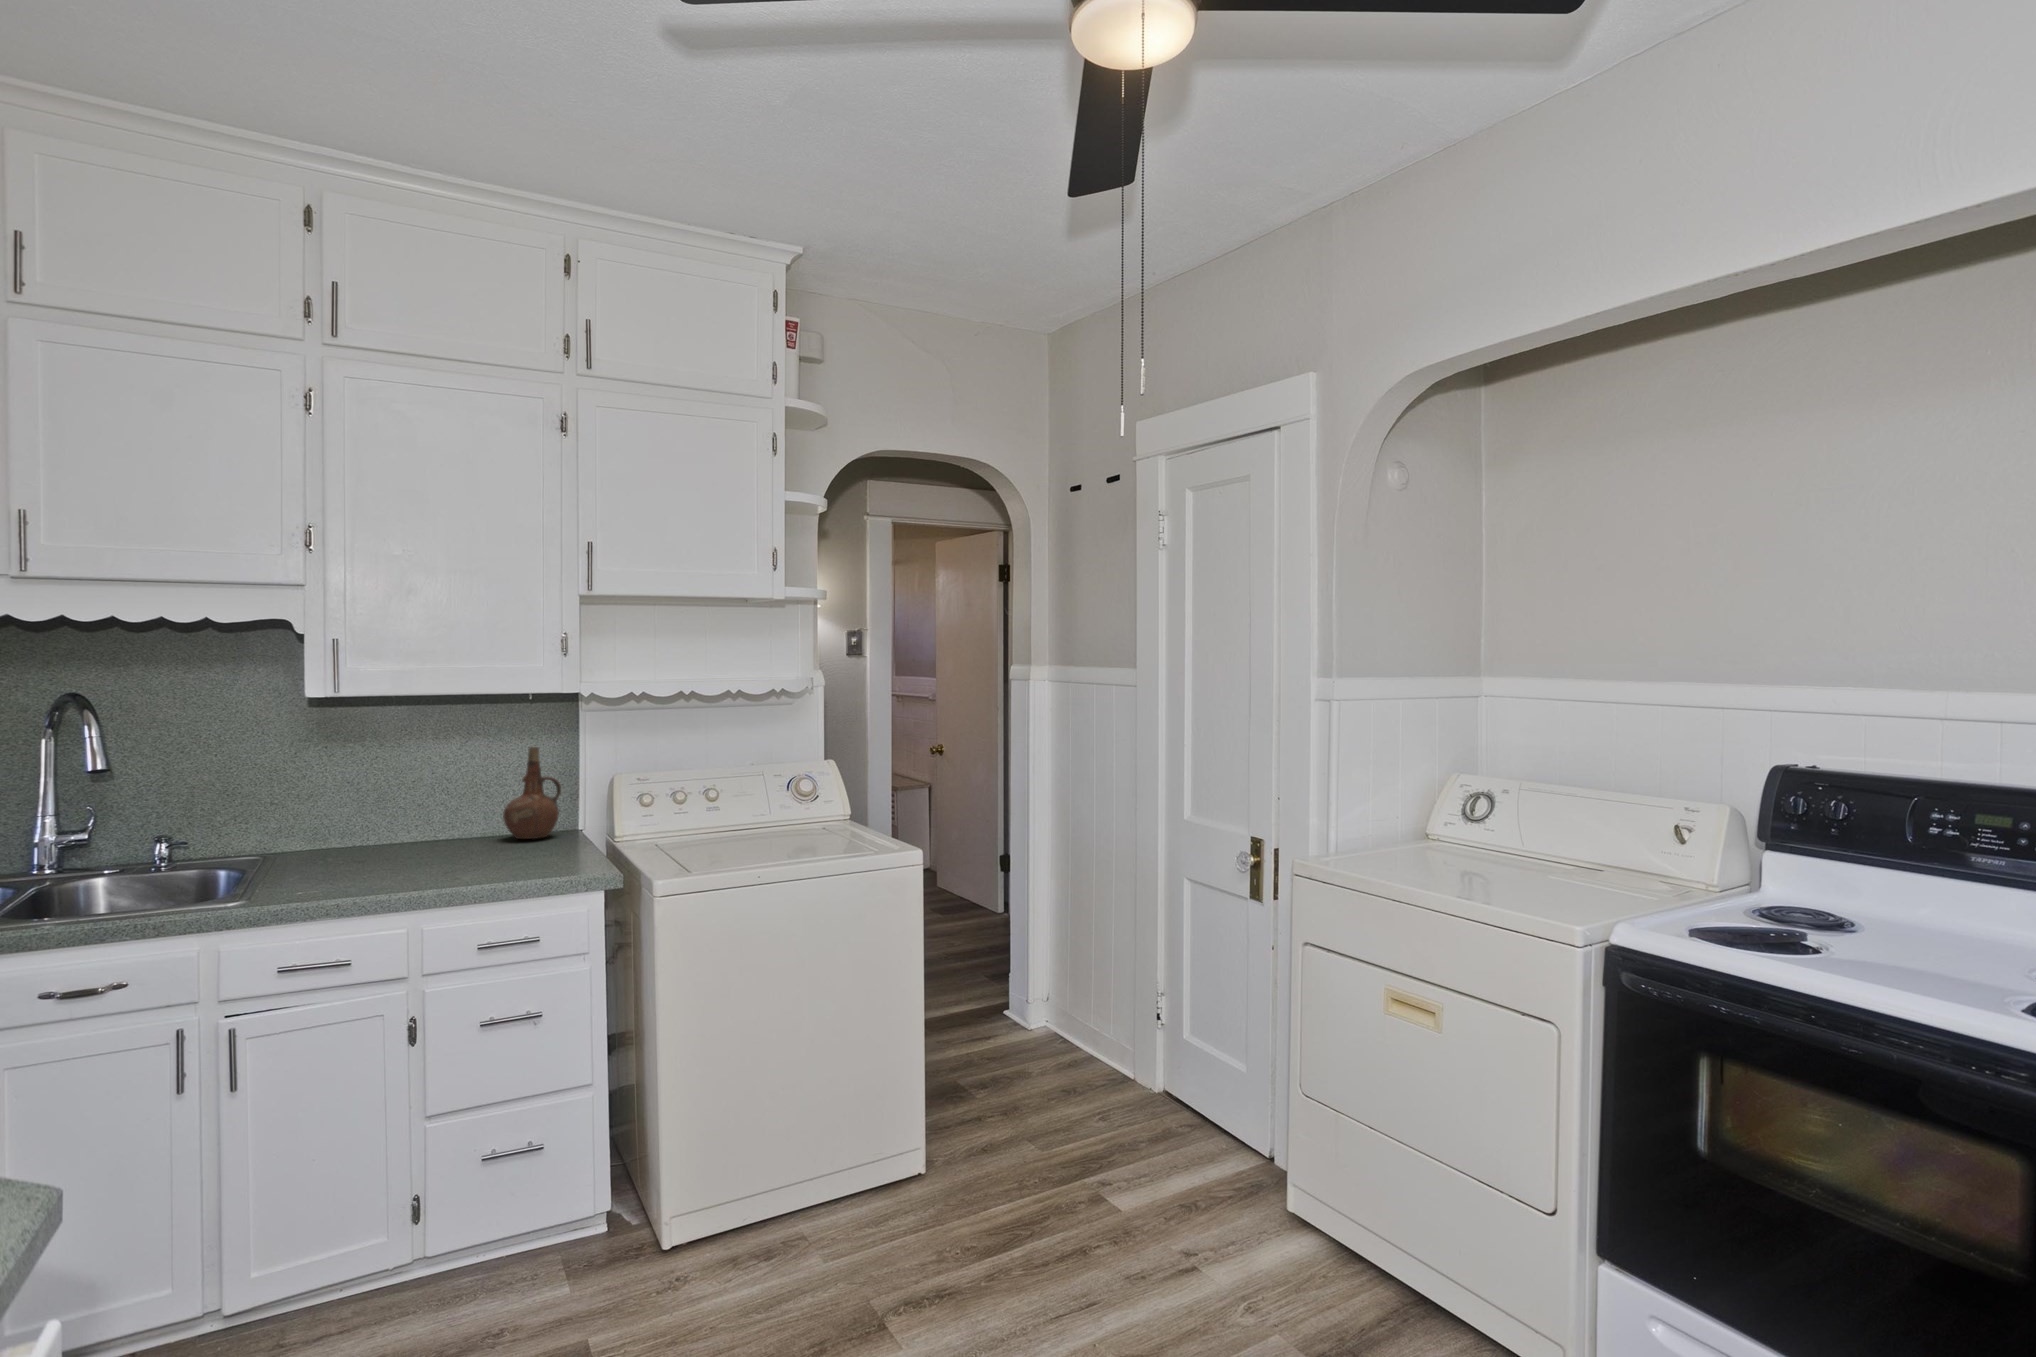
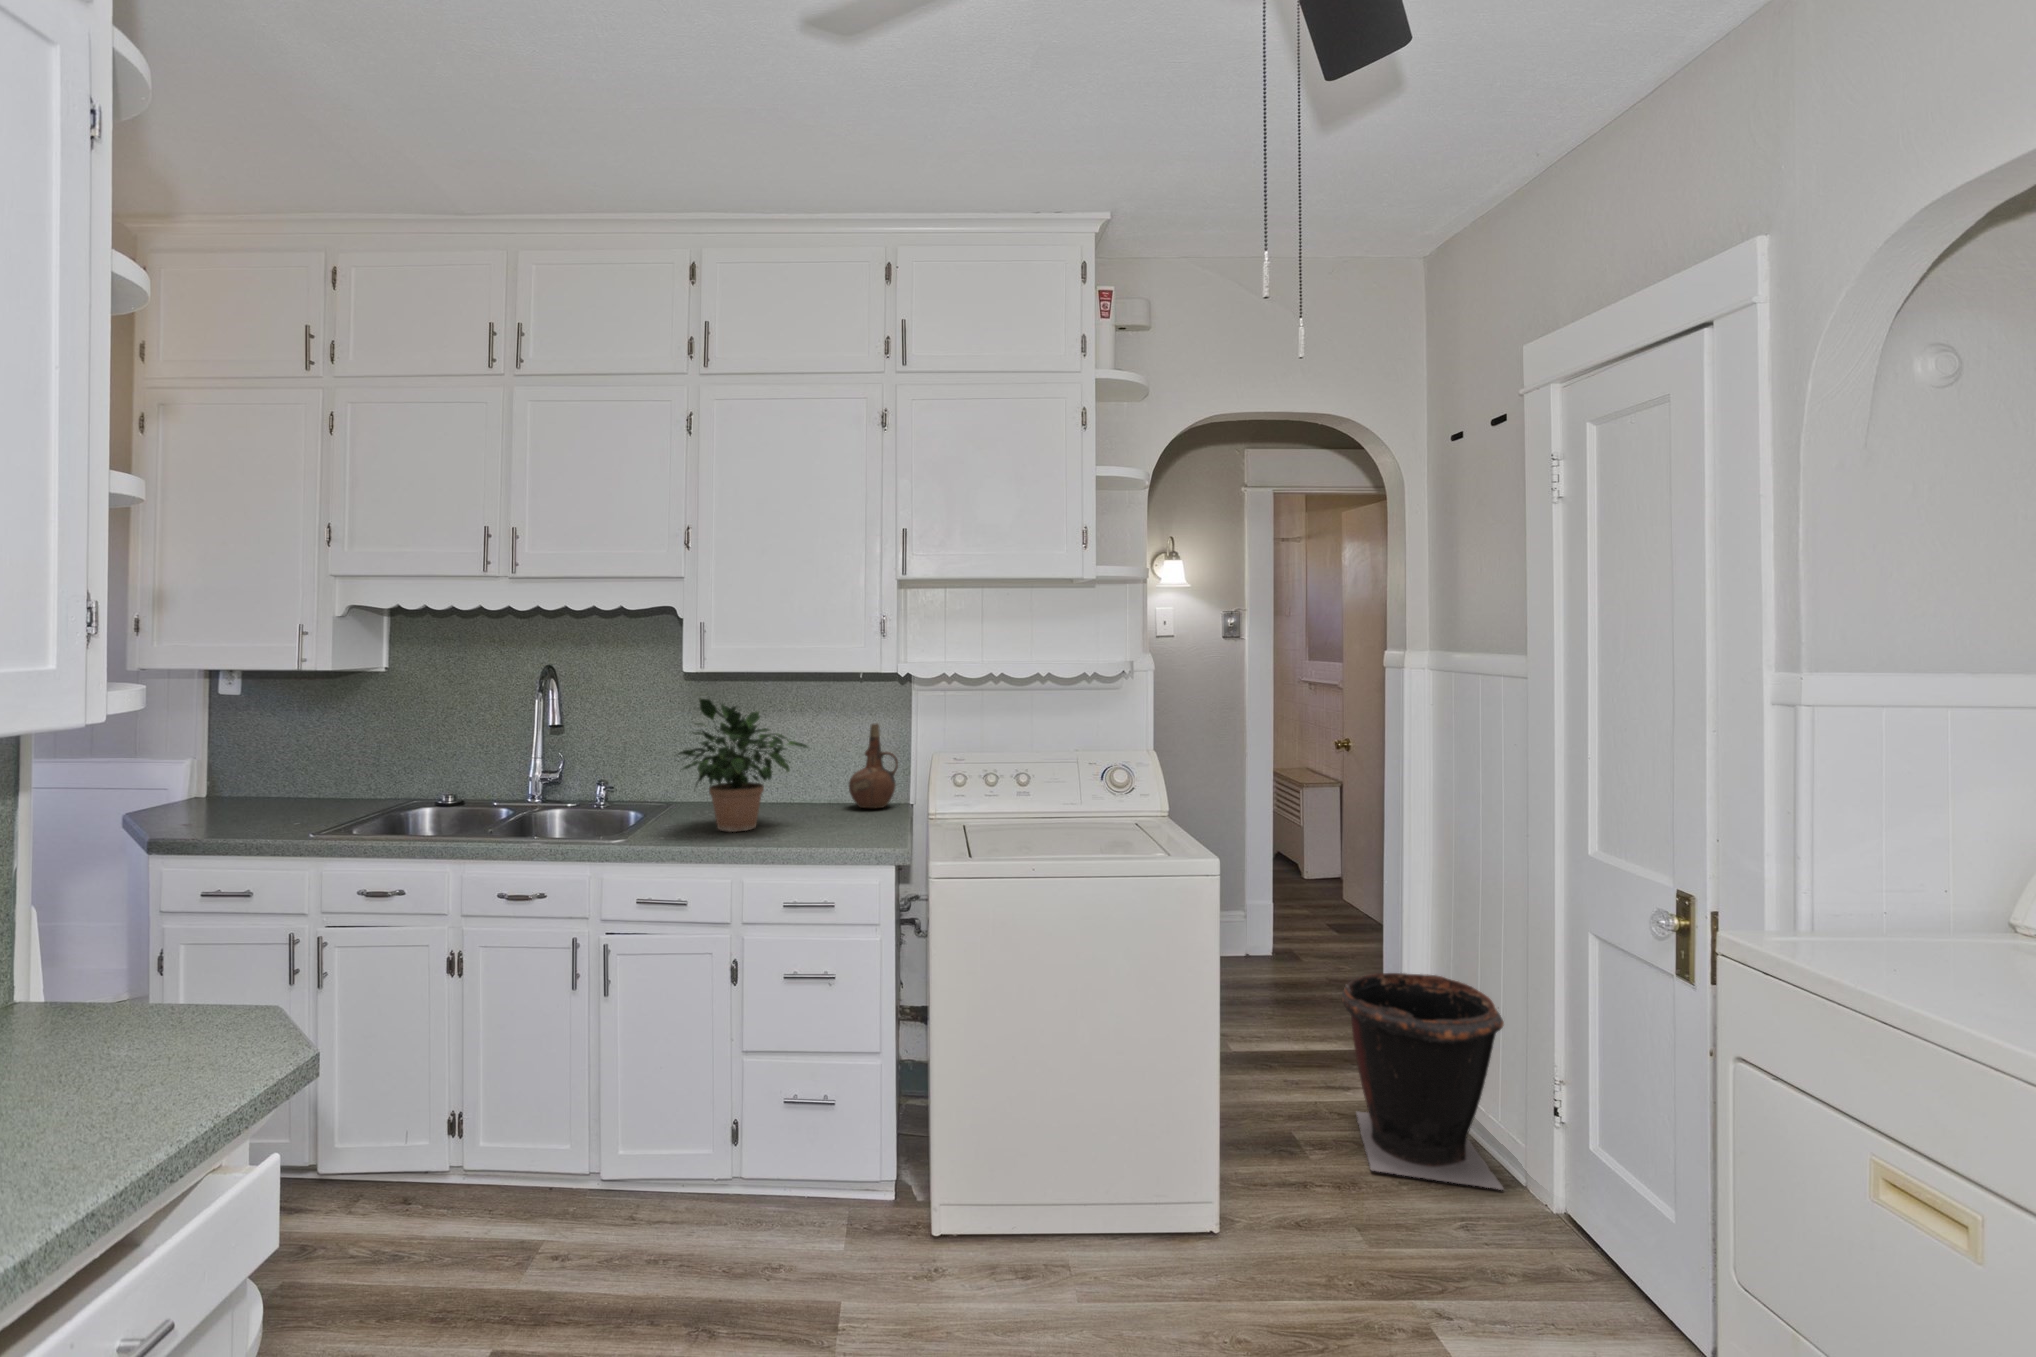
potted plant: none [313,724,485,875] -> present [678,698,808,832]
waste bin: none [1000,939,1132,1108] -> present [1342,973,1504,1190]

